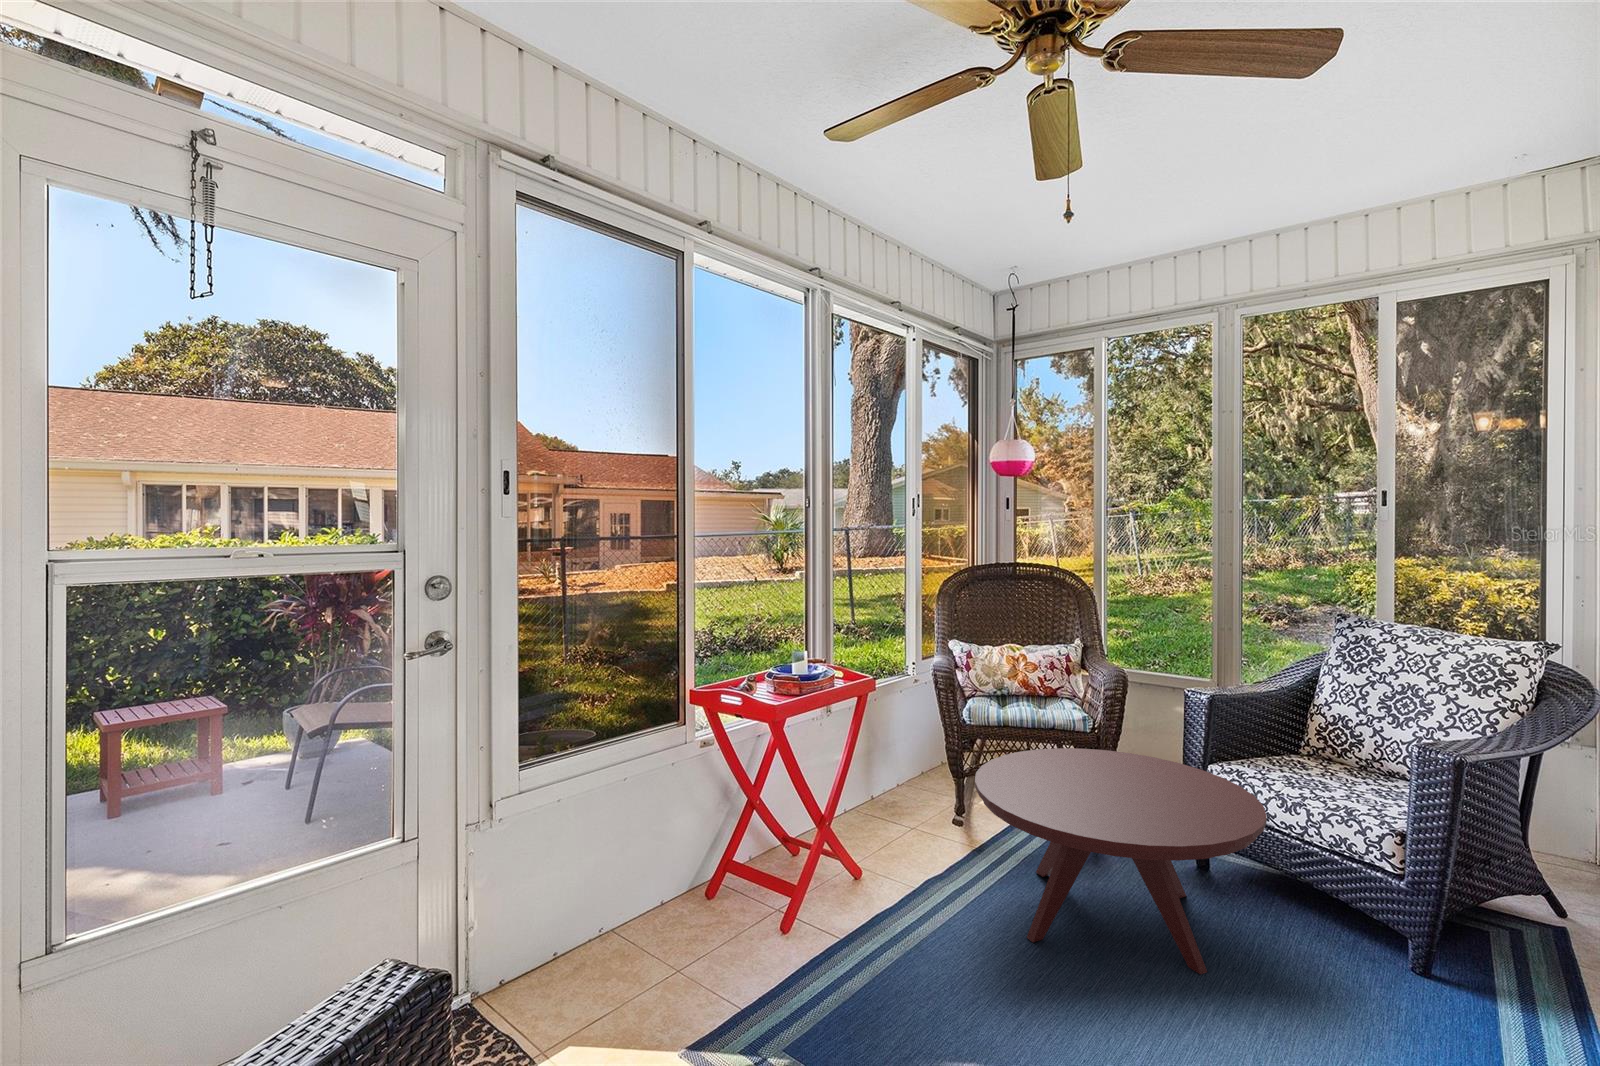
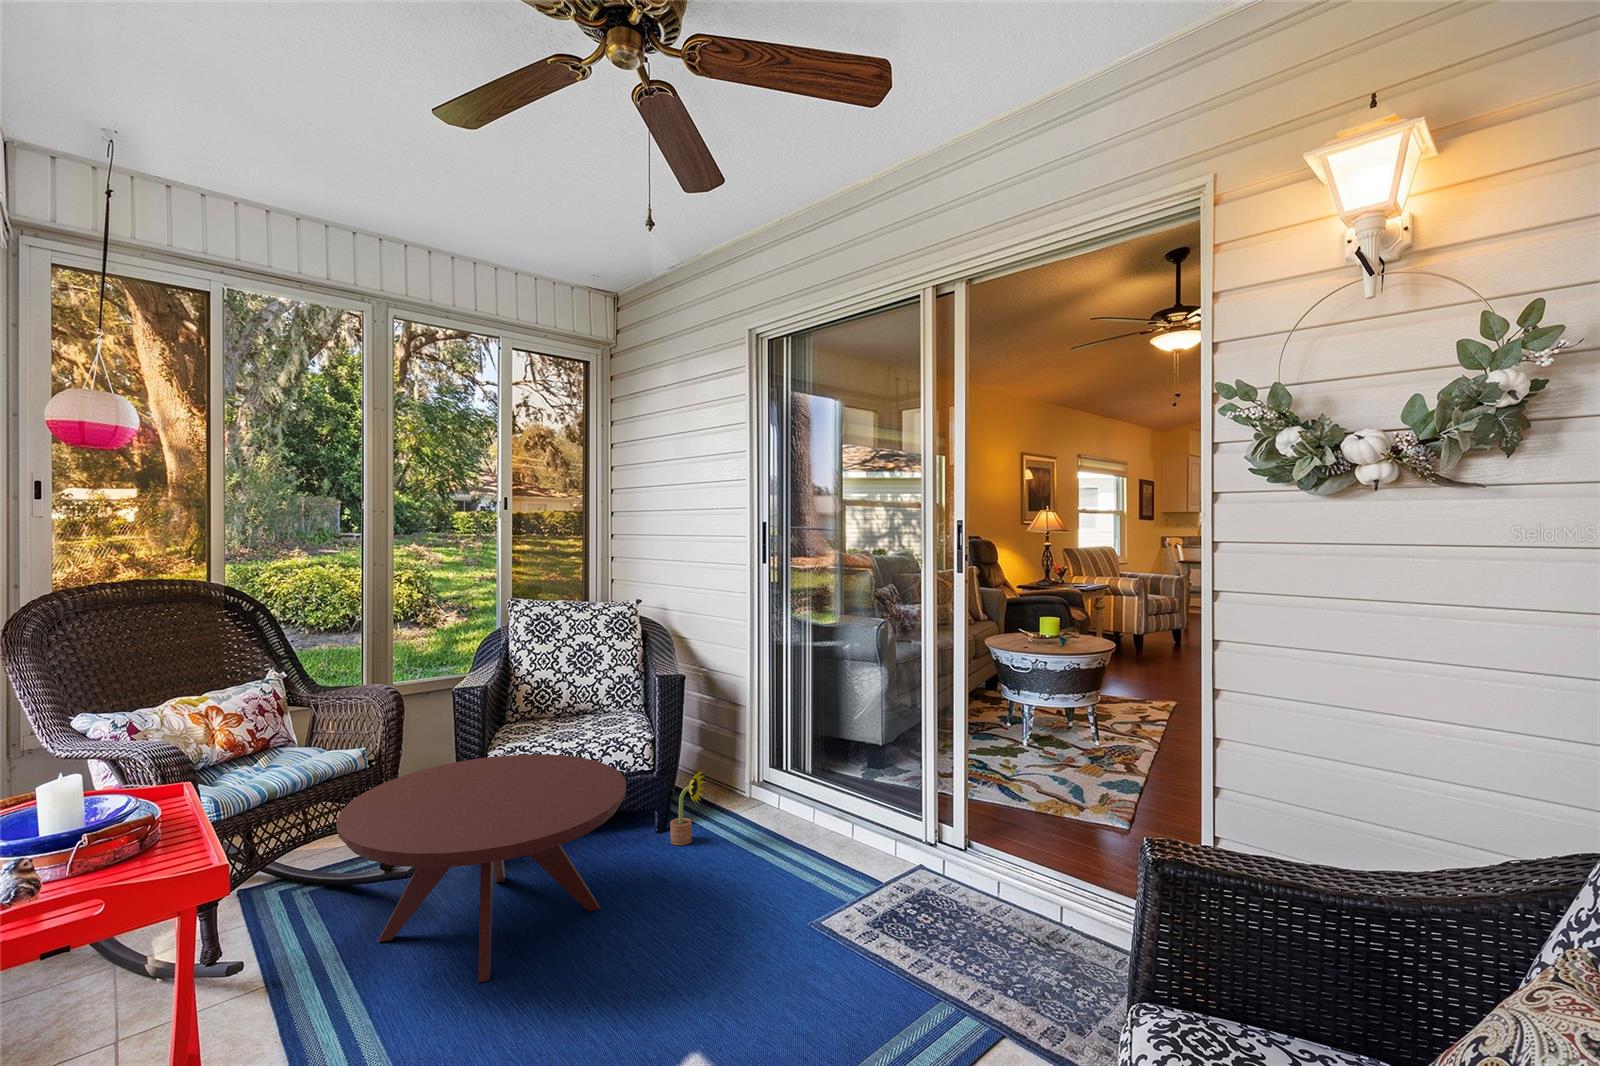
decorative plant: none [1413,908,1489,1011] -> present [670,771,705,845]

